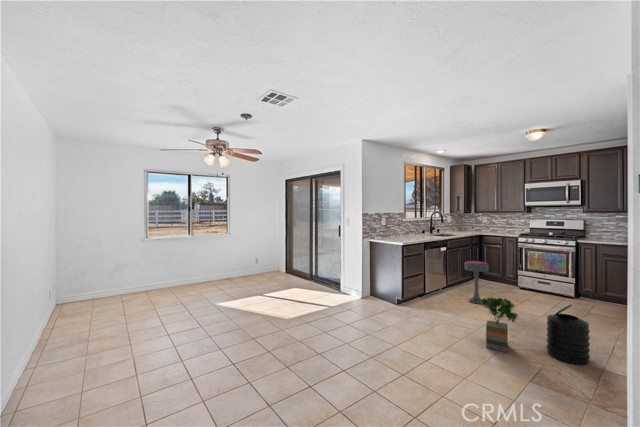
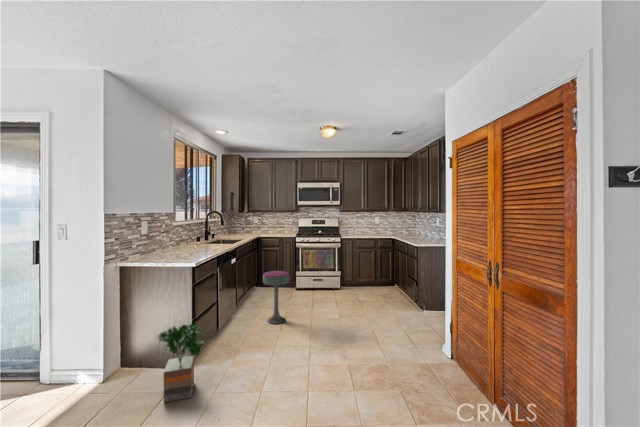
potted tree: present [480,297,518,352] -> present [157,324,204,402]
trash can: present [547,304,590,365] -> none [381,310,417,377]

